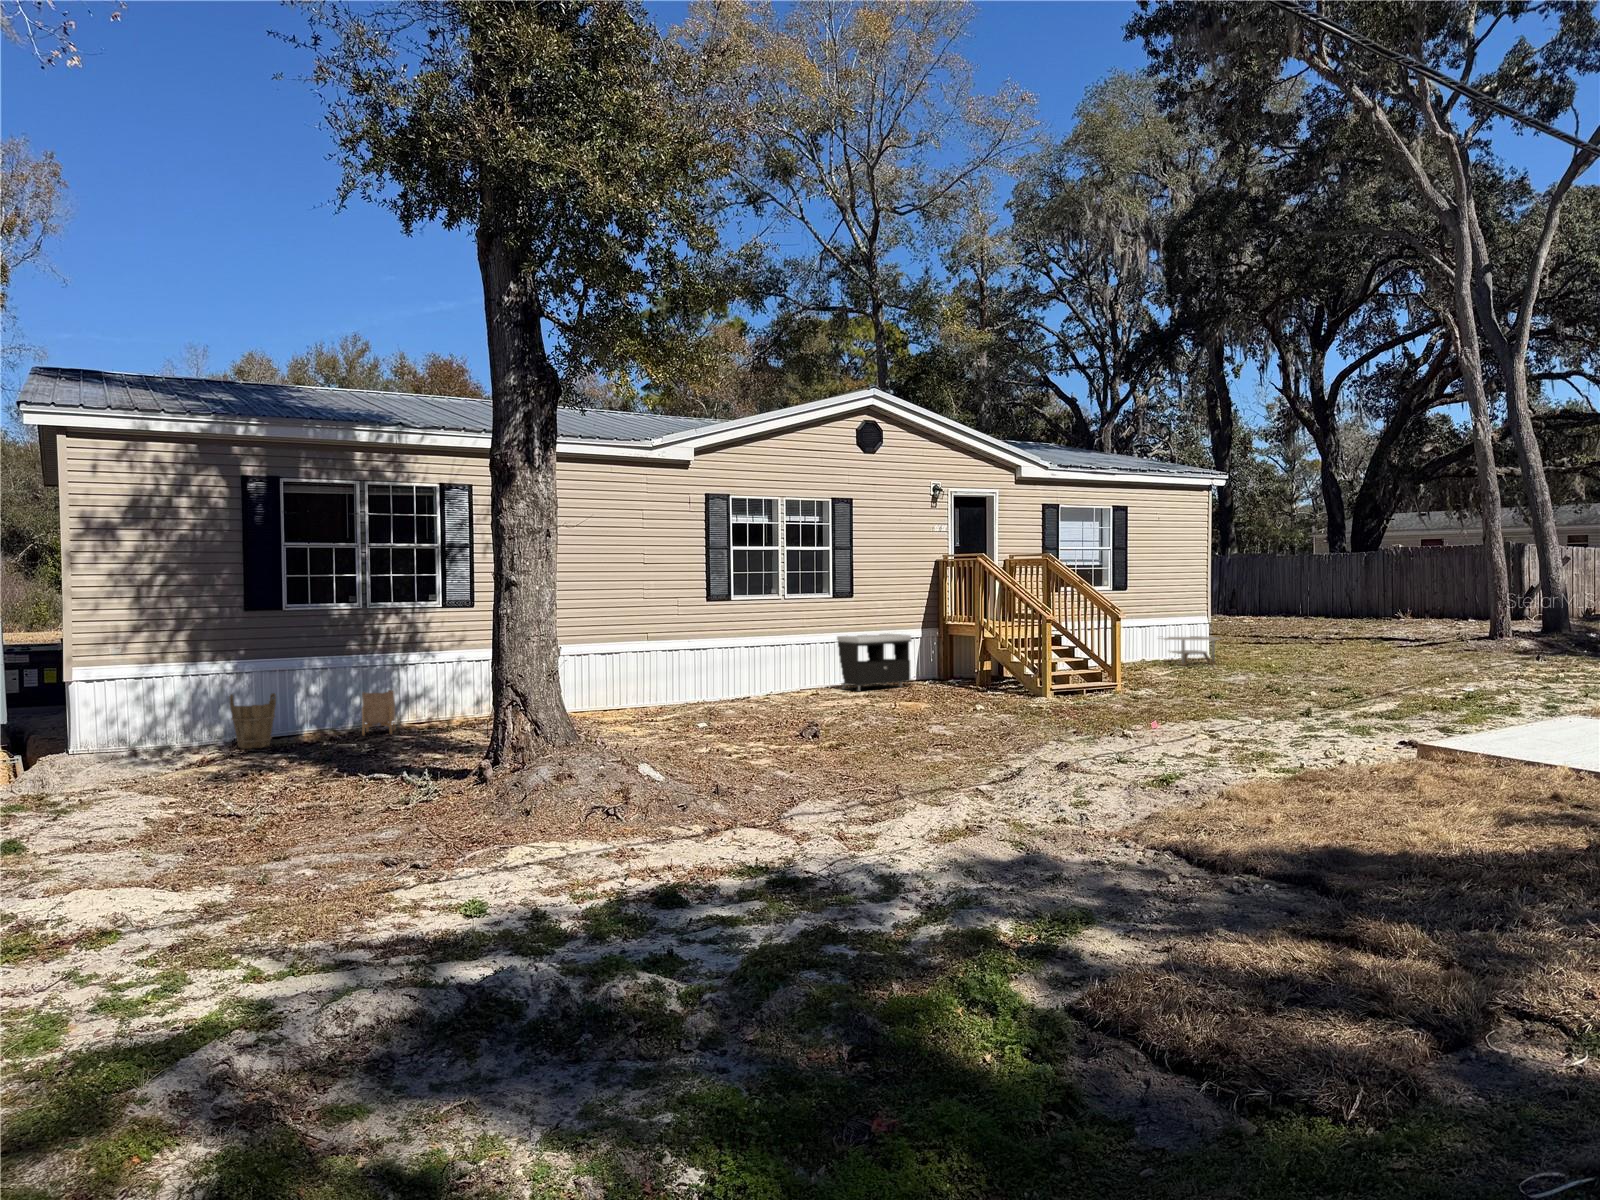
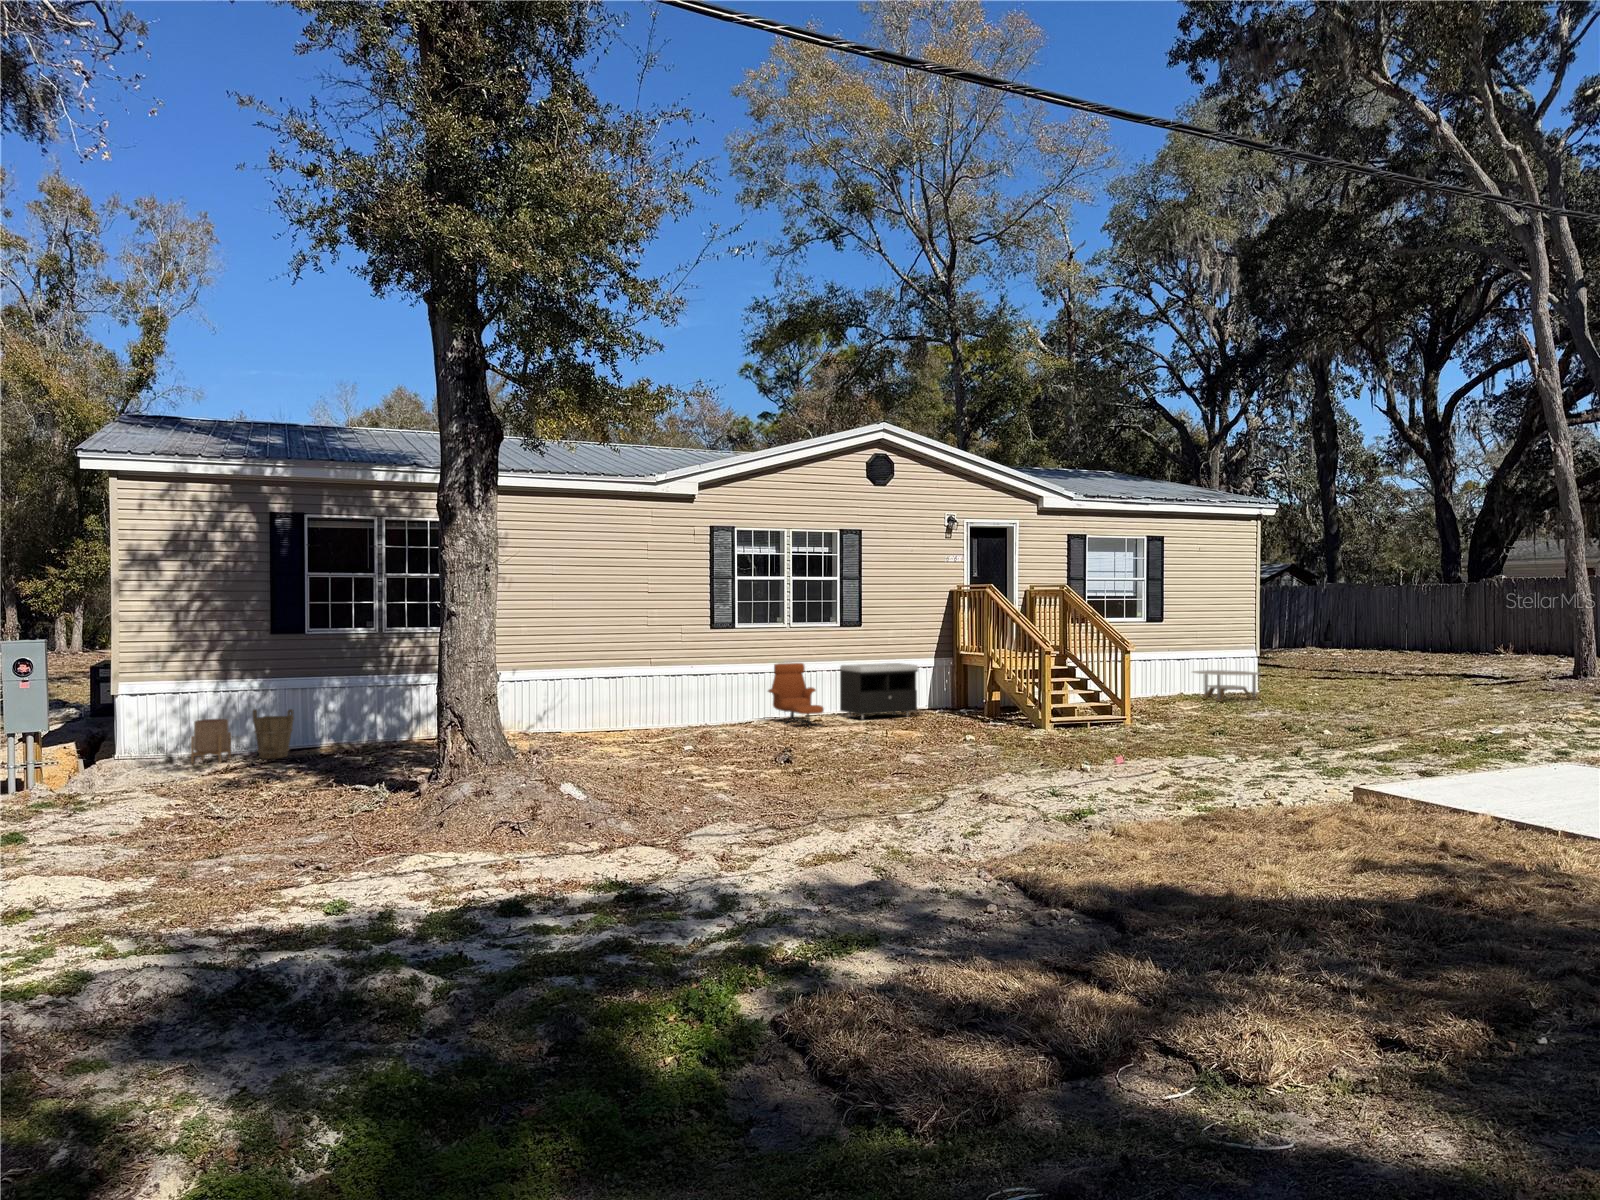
lounge chair: none [765,635,827,700] -> present [768,663,824,727]
planter: present [362,690,395,735] -> present [191,719,231,764]

